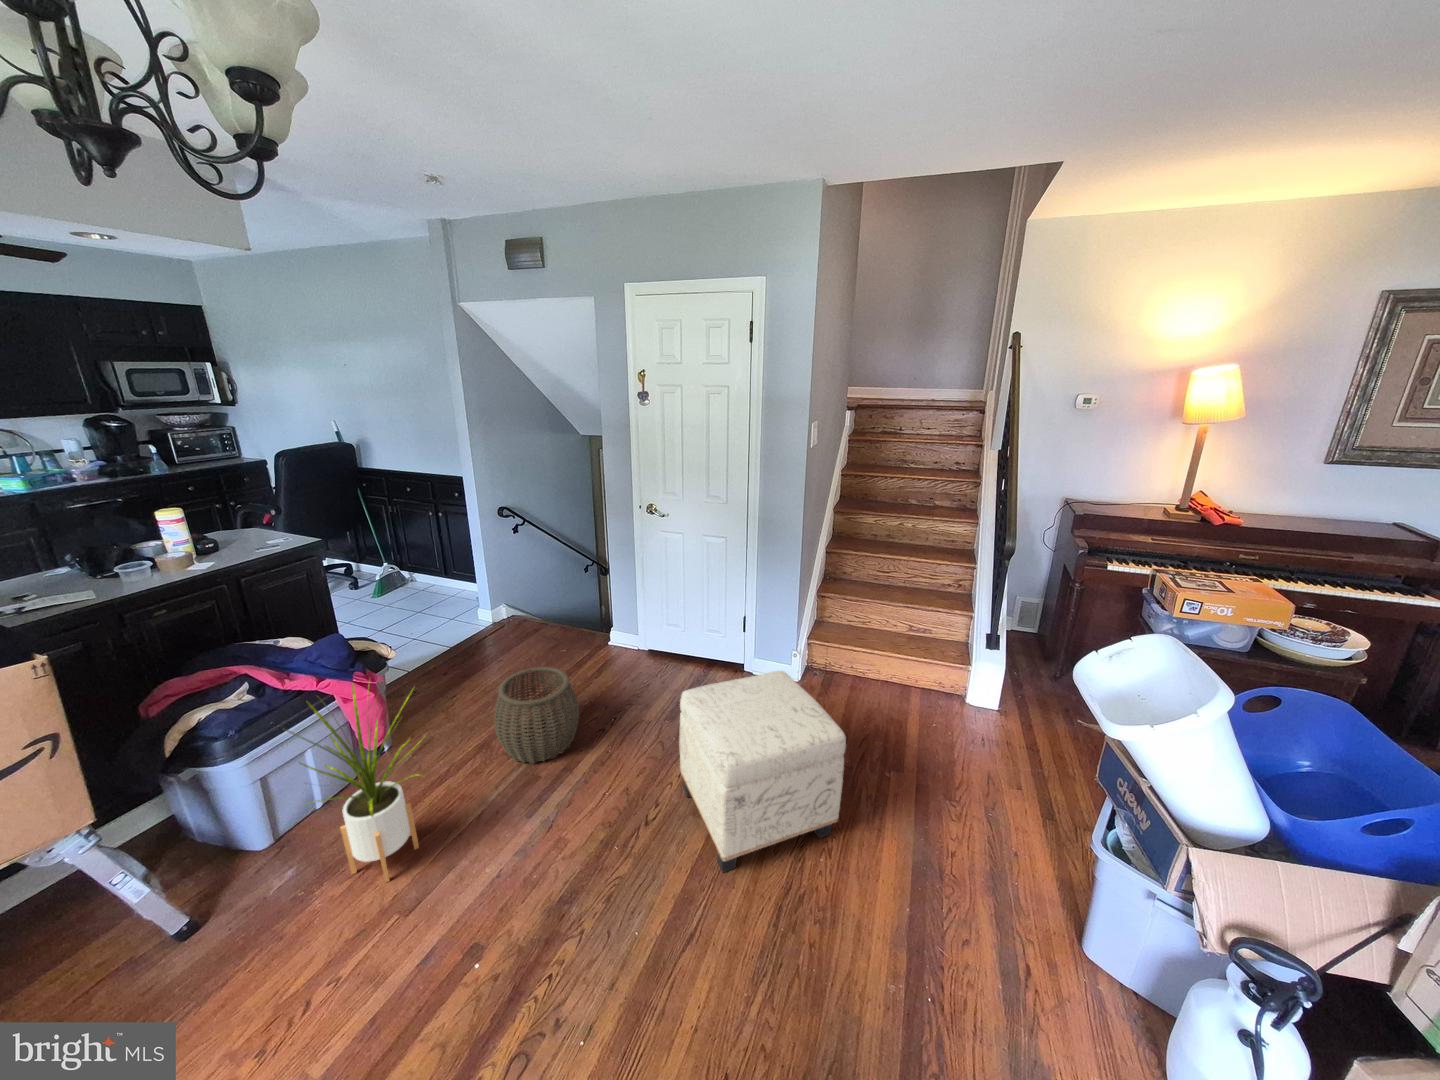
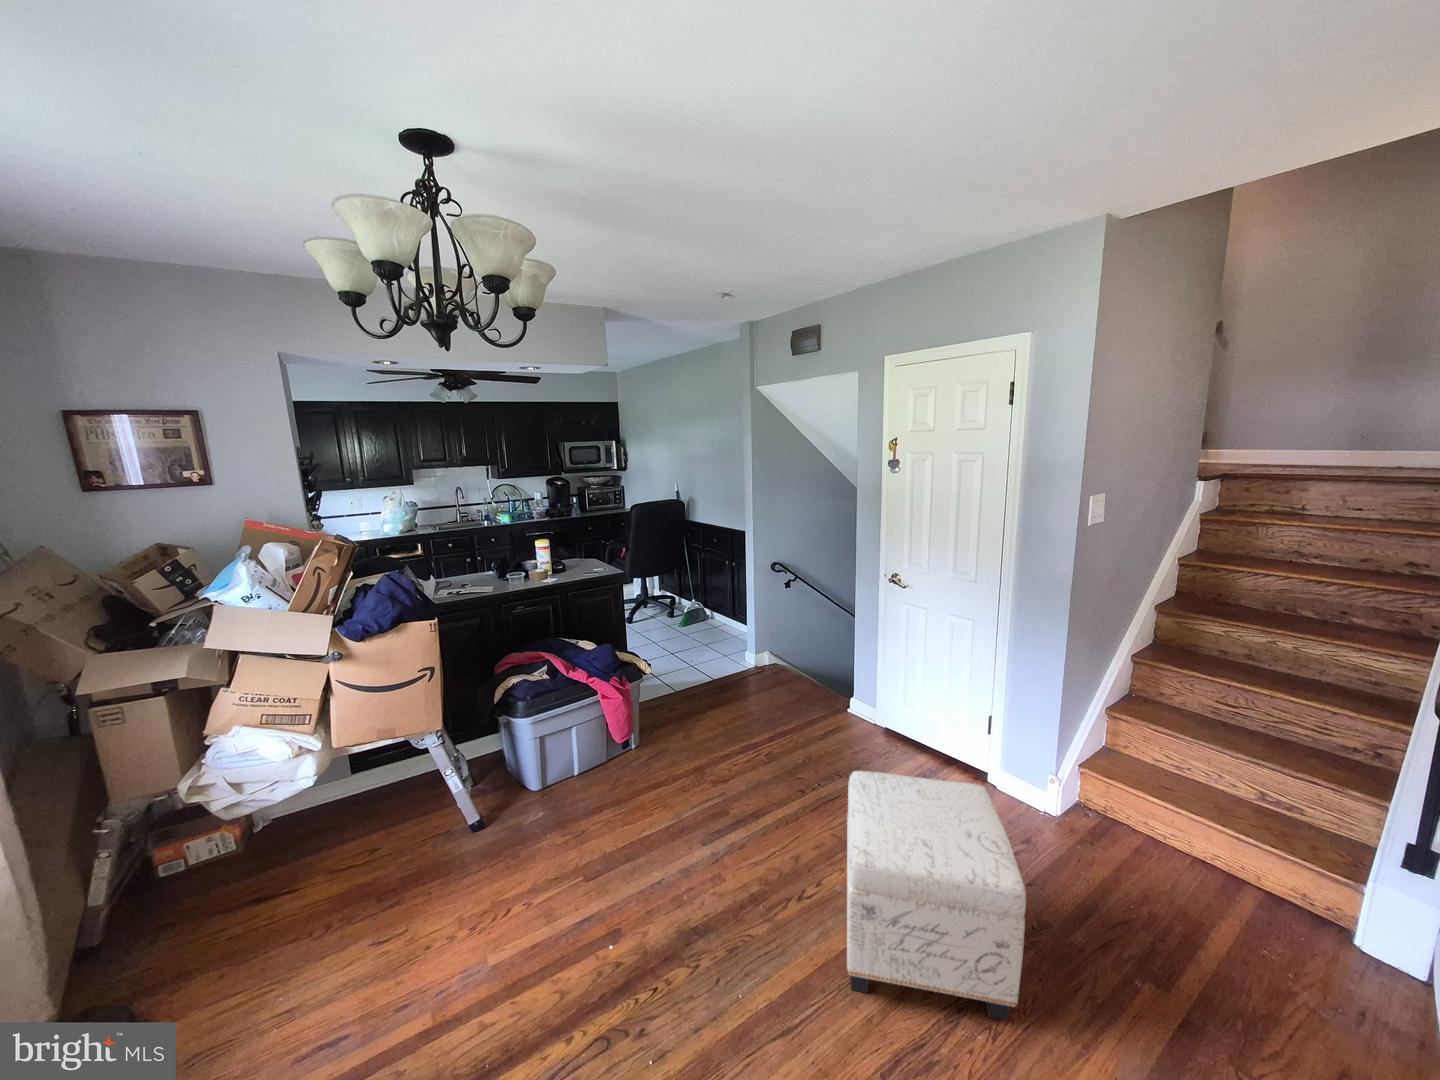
woven basket: present [494,667,579,763] -> none [702,709,778,800]
house plant: present [287,684,422,882] -> none [543,678,633,848]

